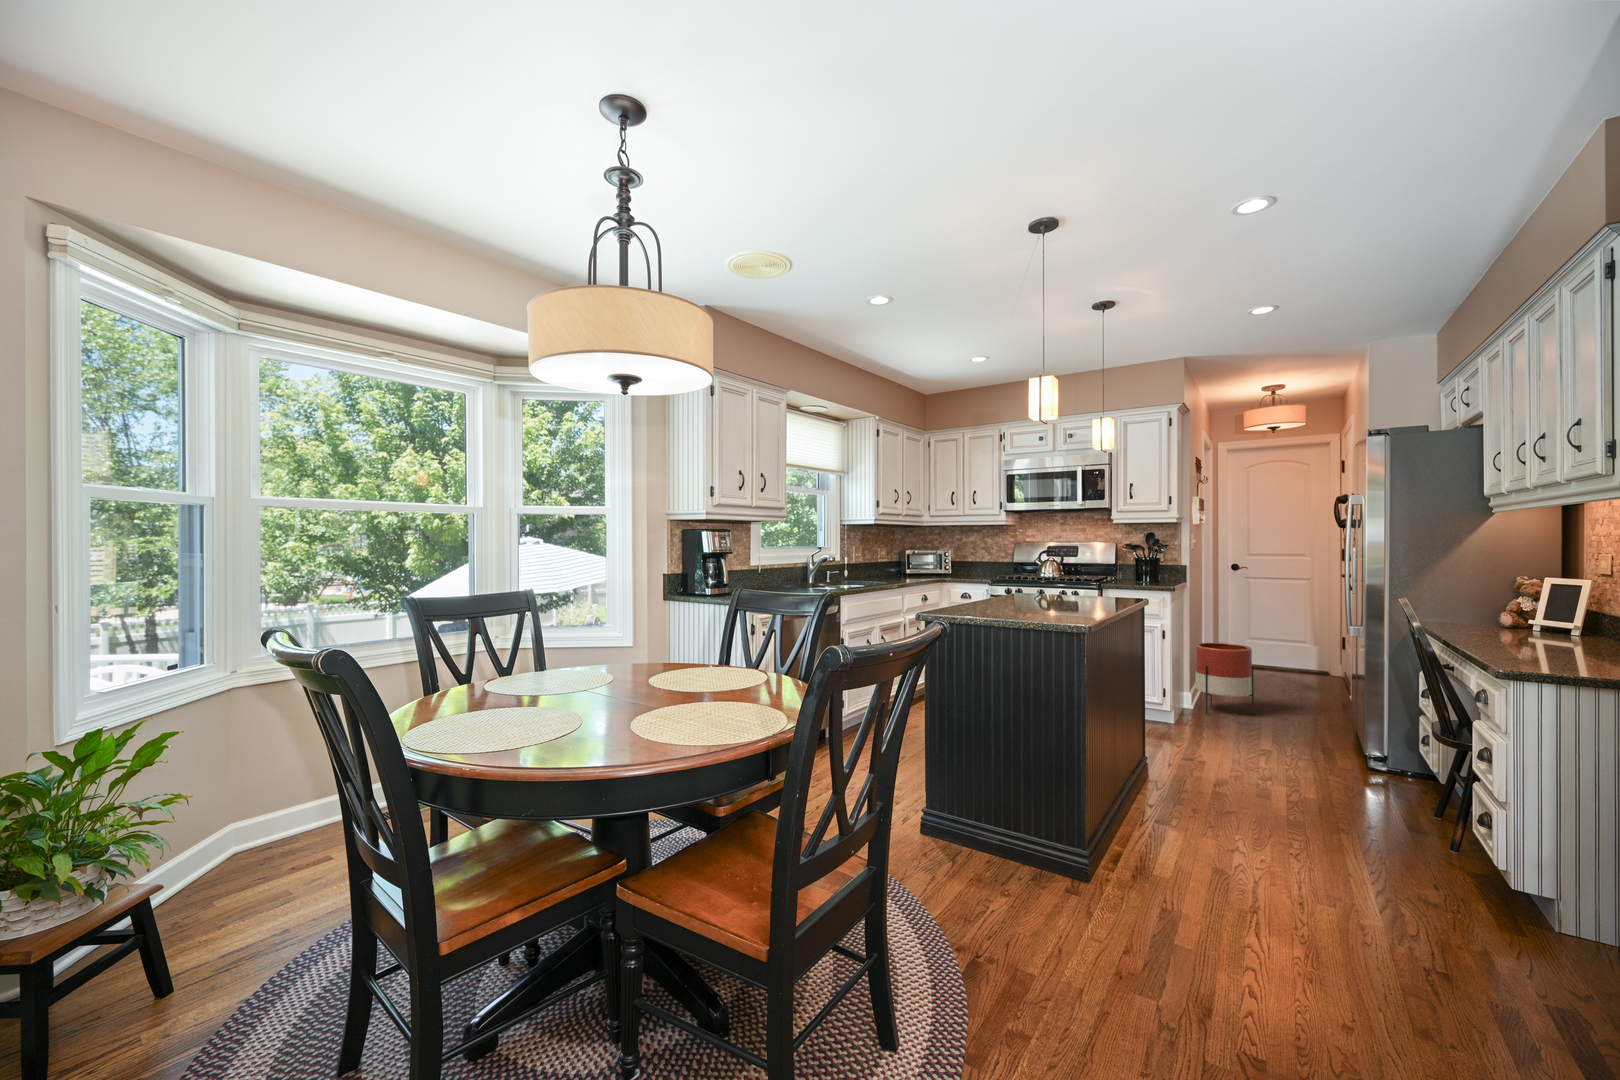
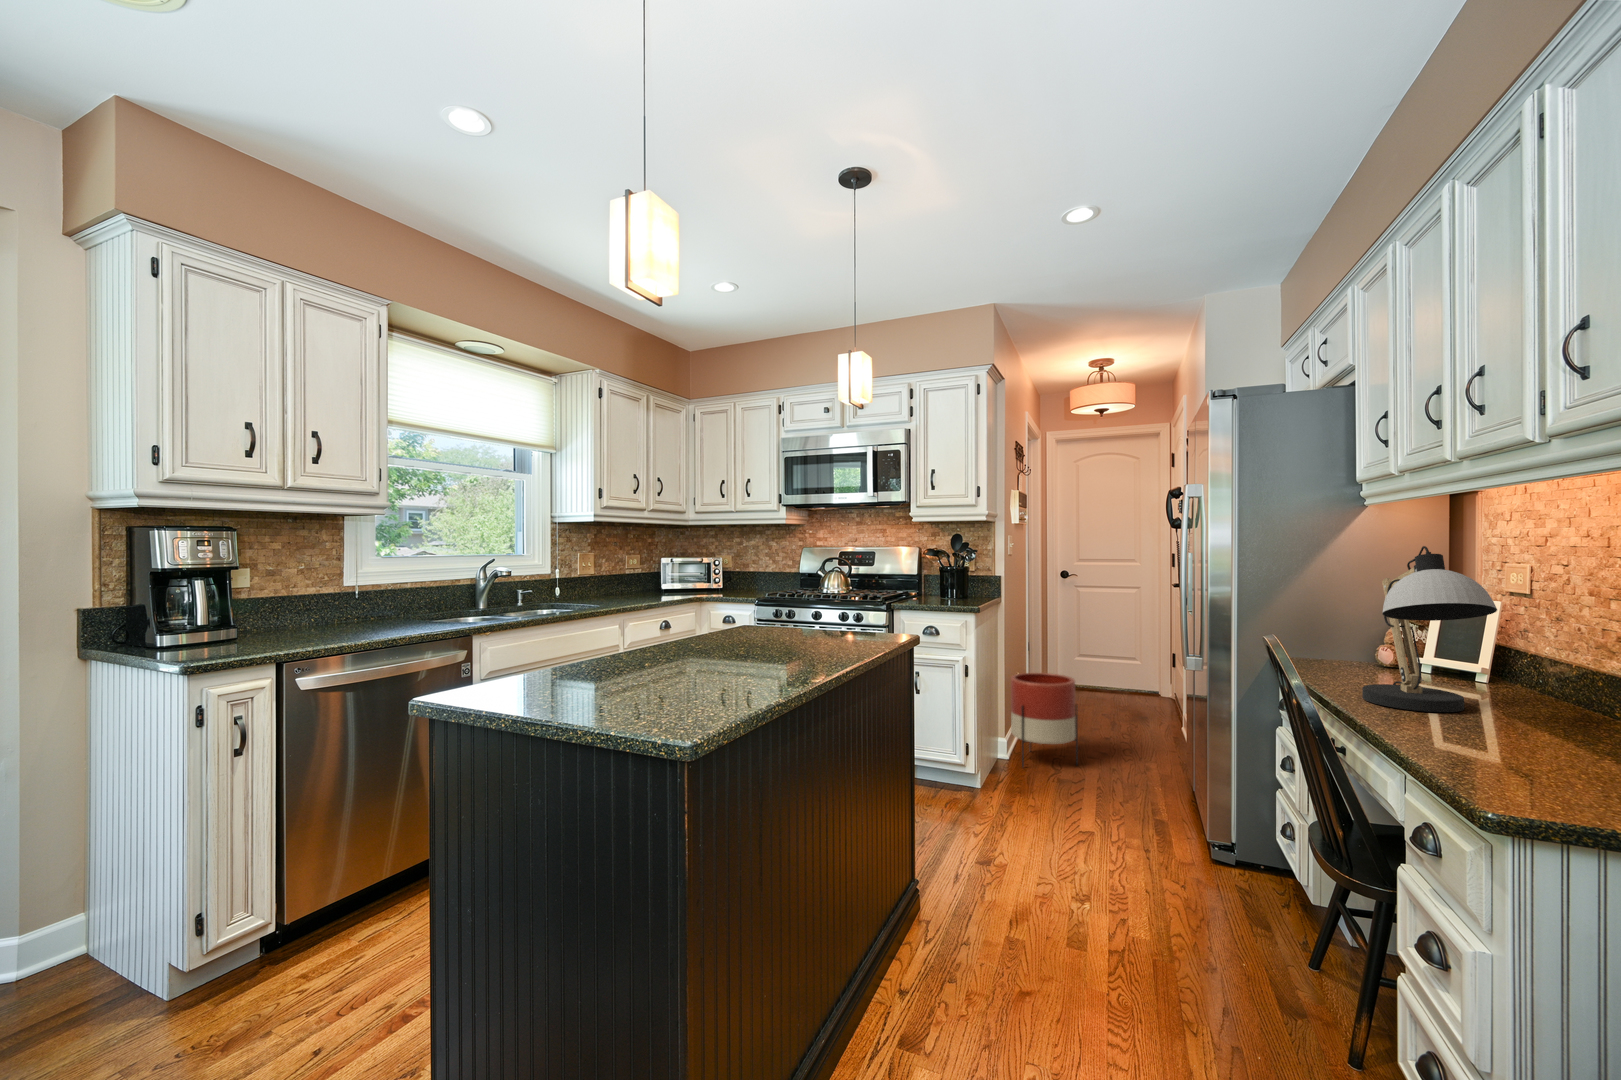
desk lamp: none [1471,541,1558,646] -> present [1362,546,1497,712]

